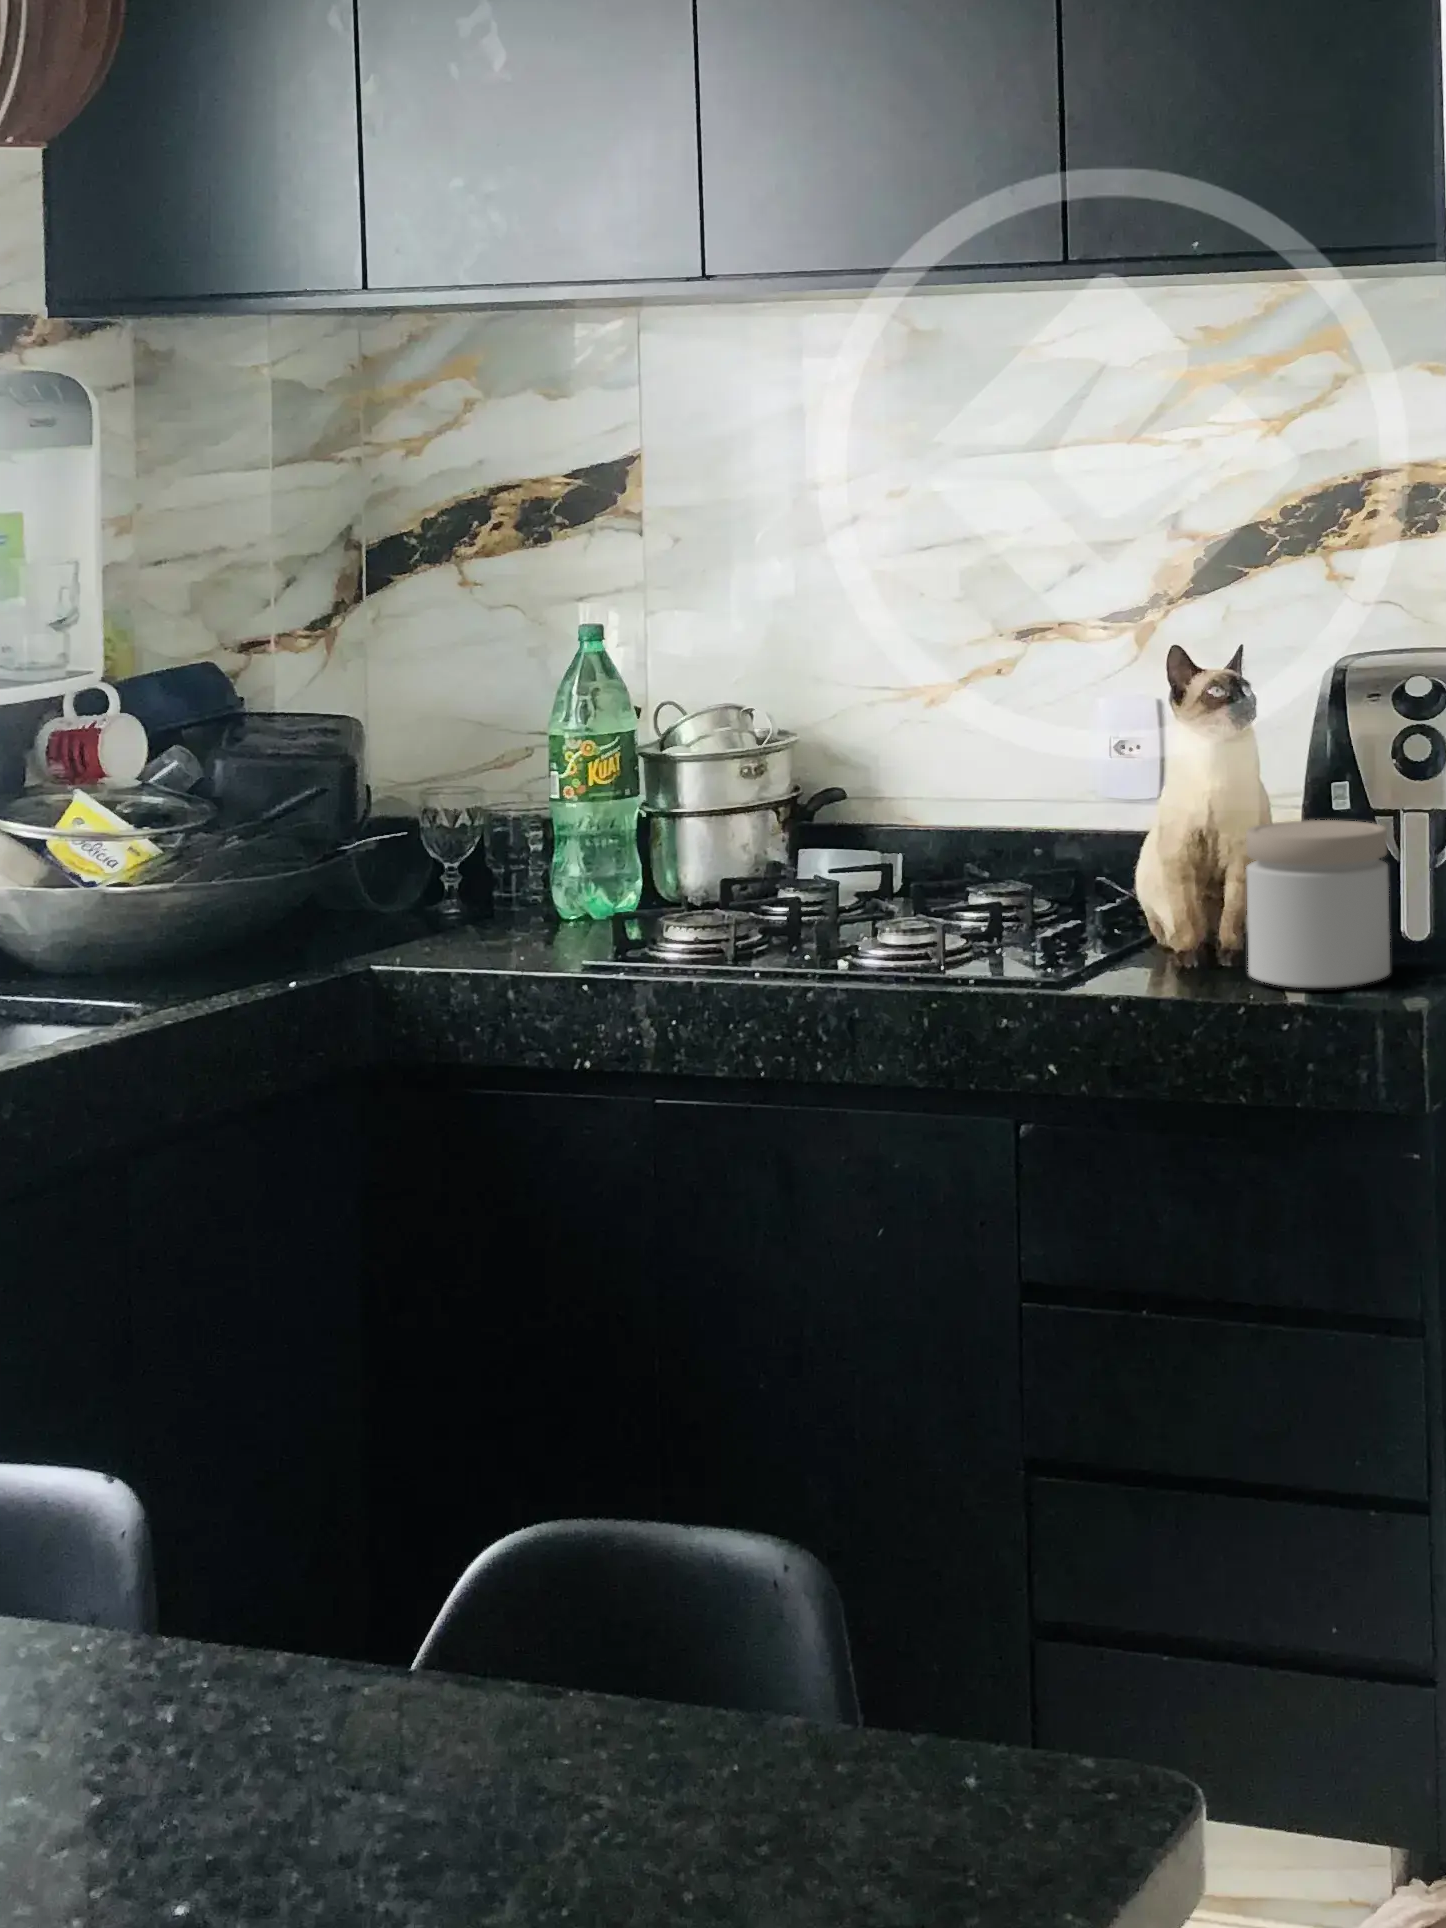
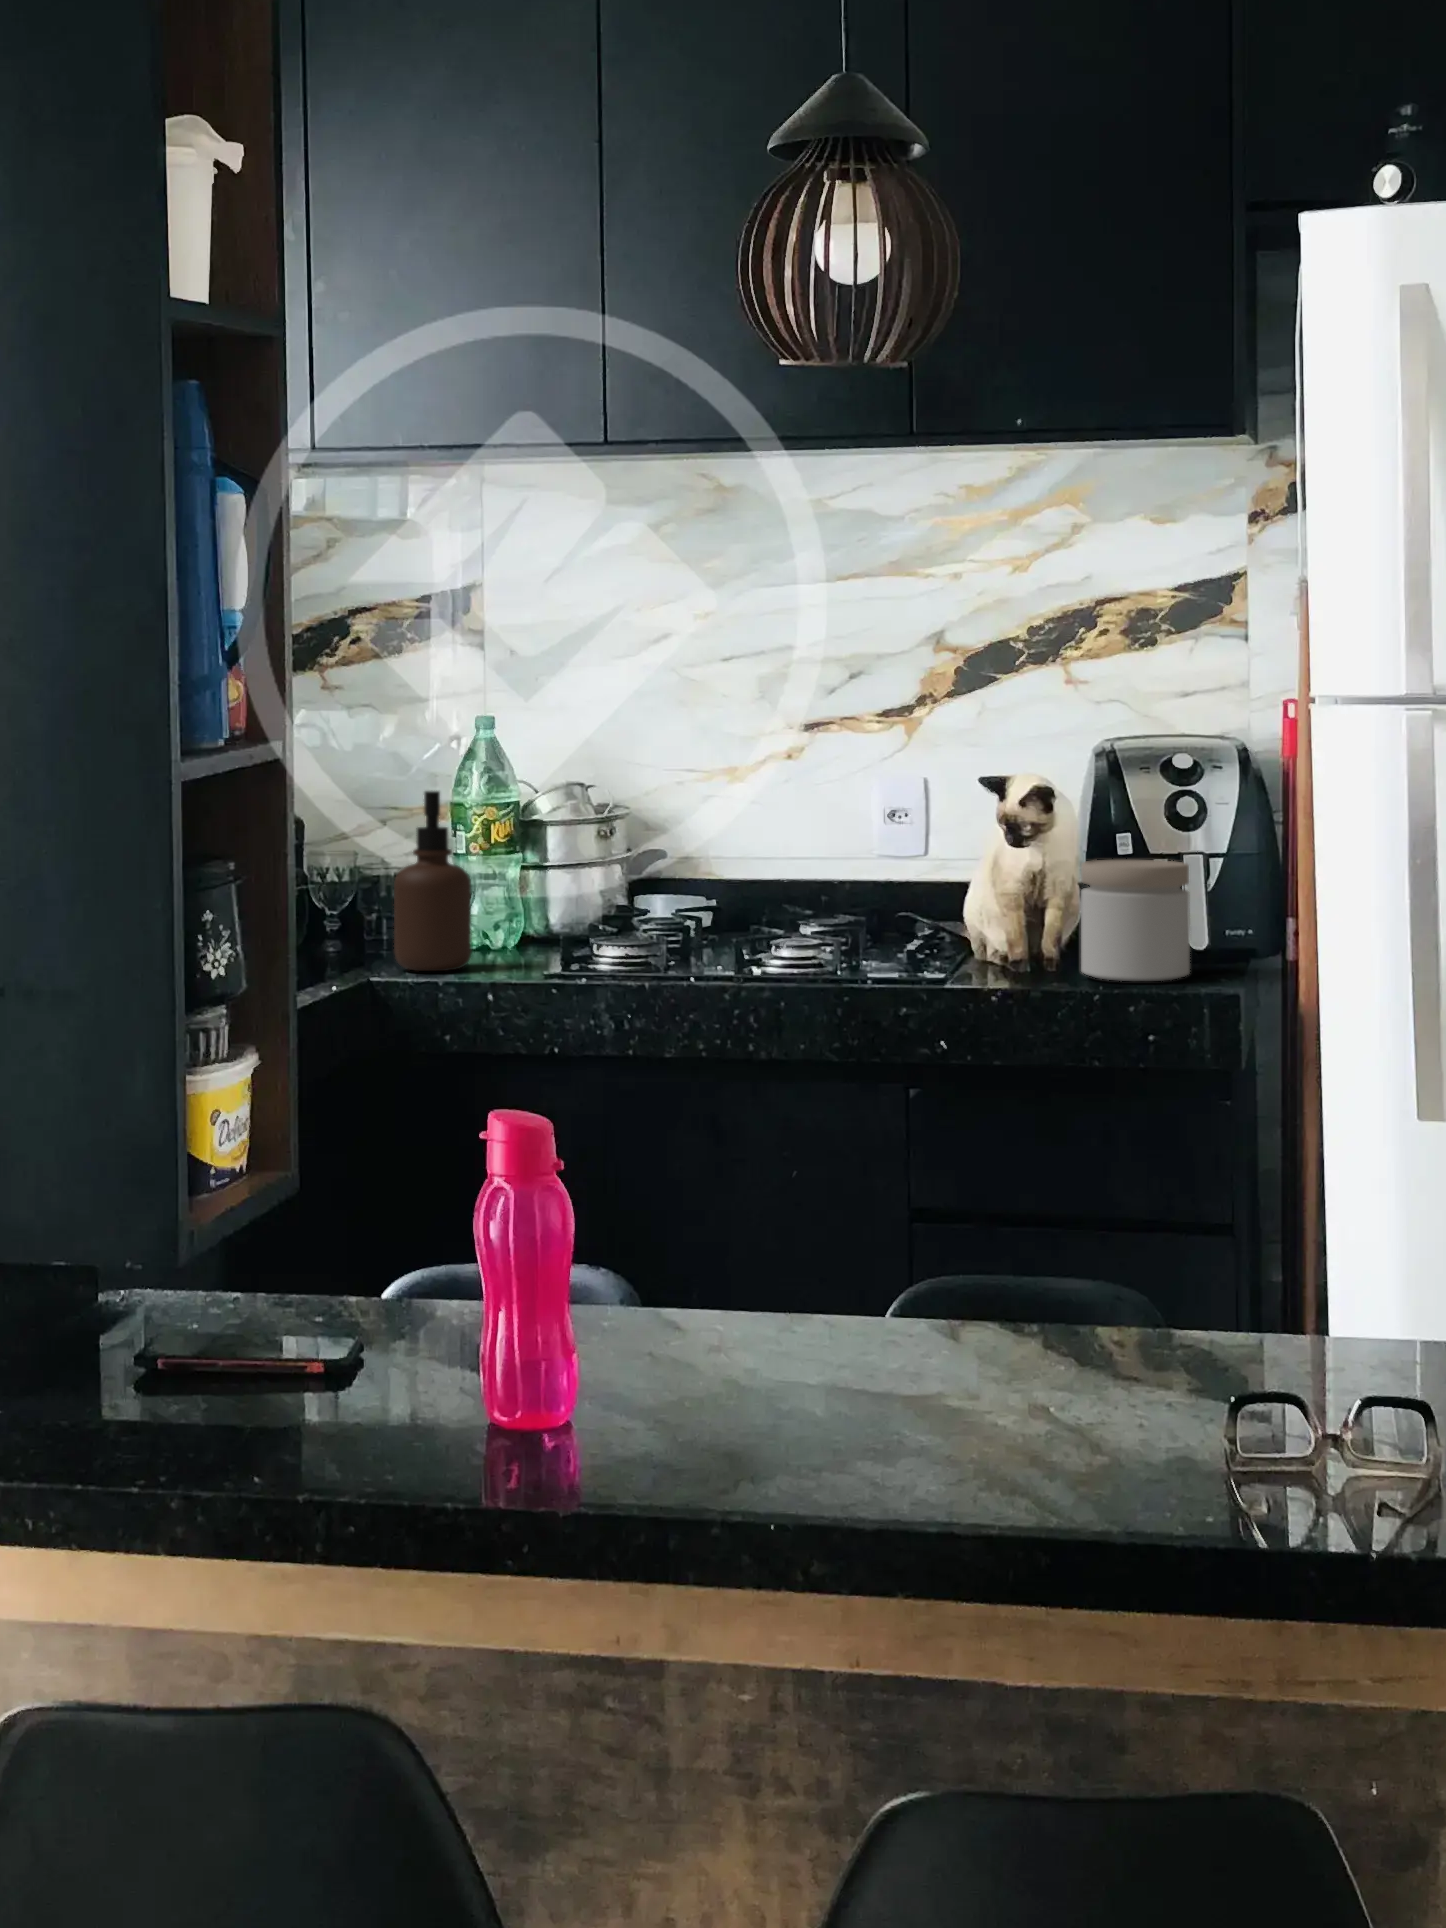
soap dispenser: none [425,733,526,963] -> present [394,791,472,971]

